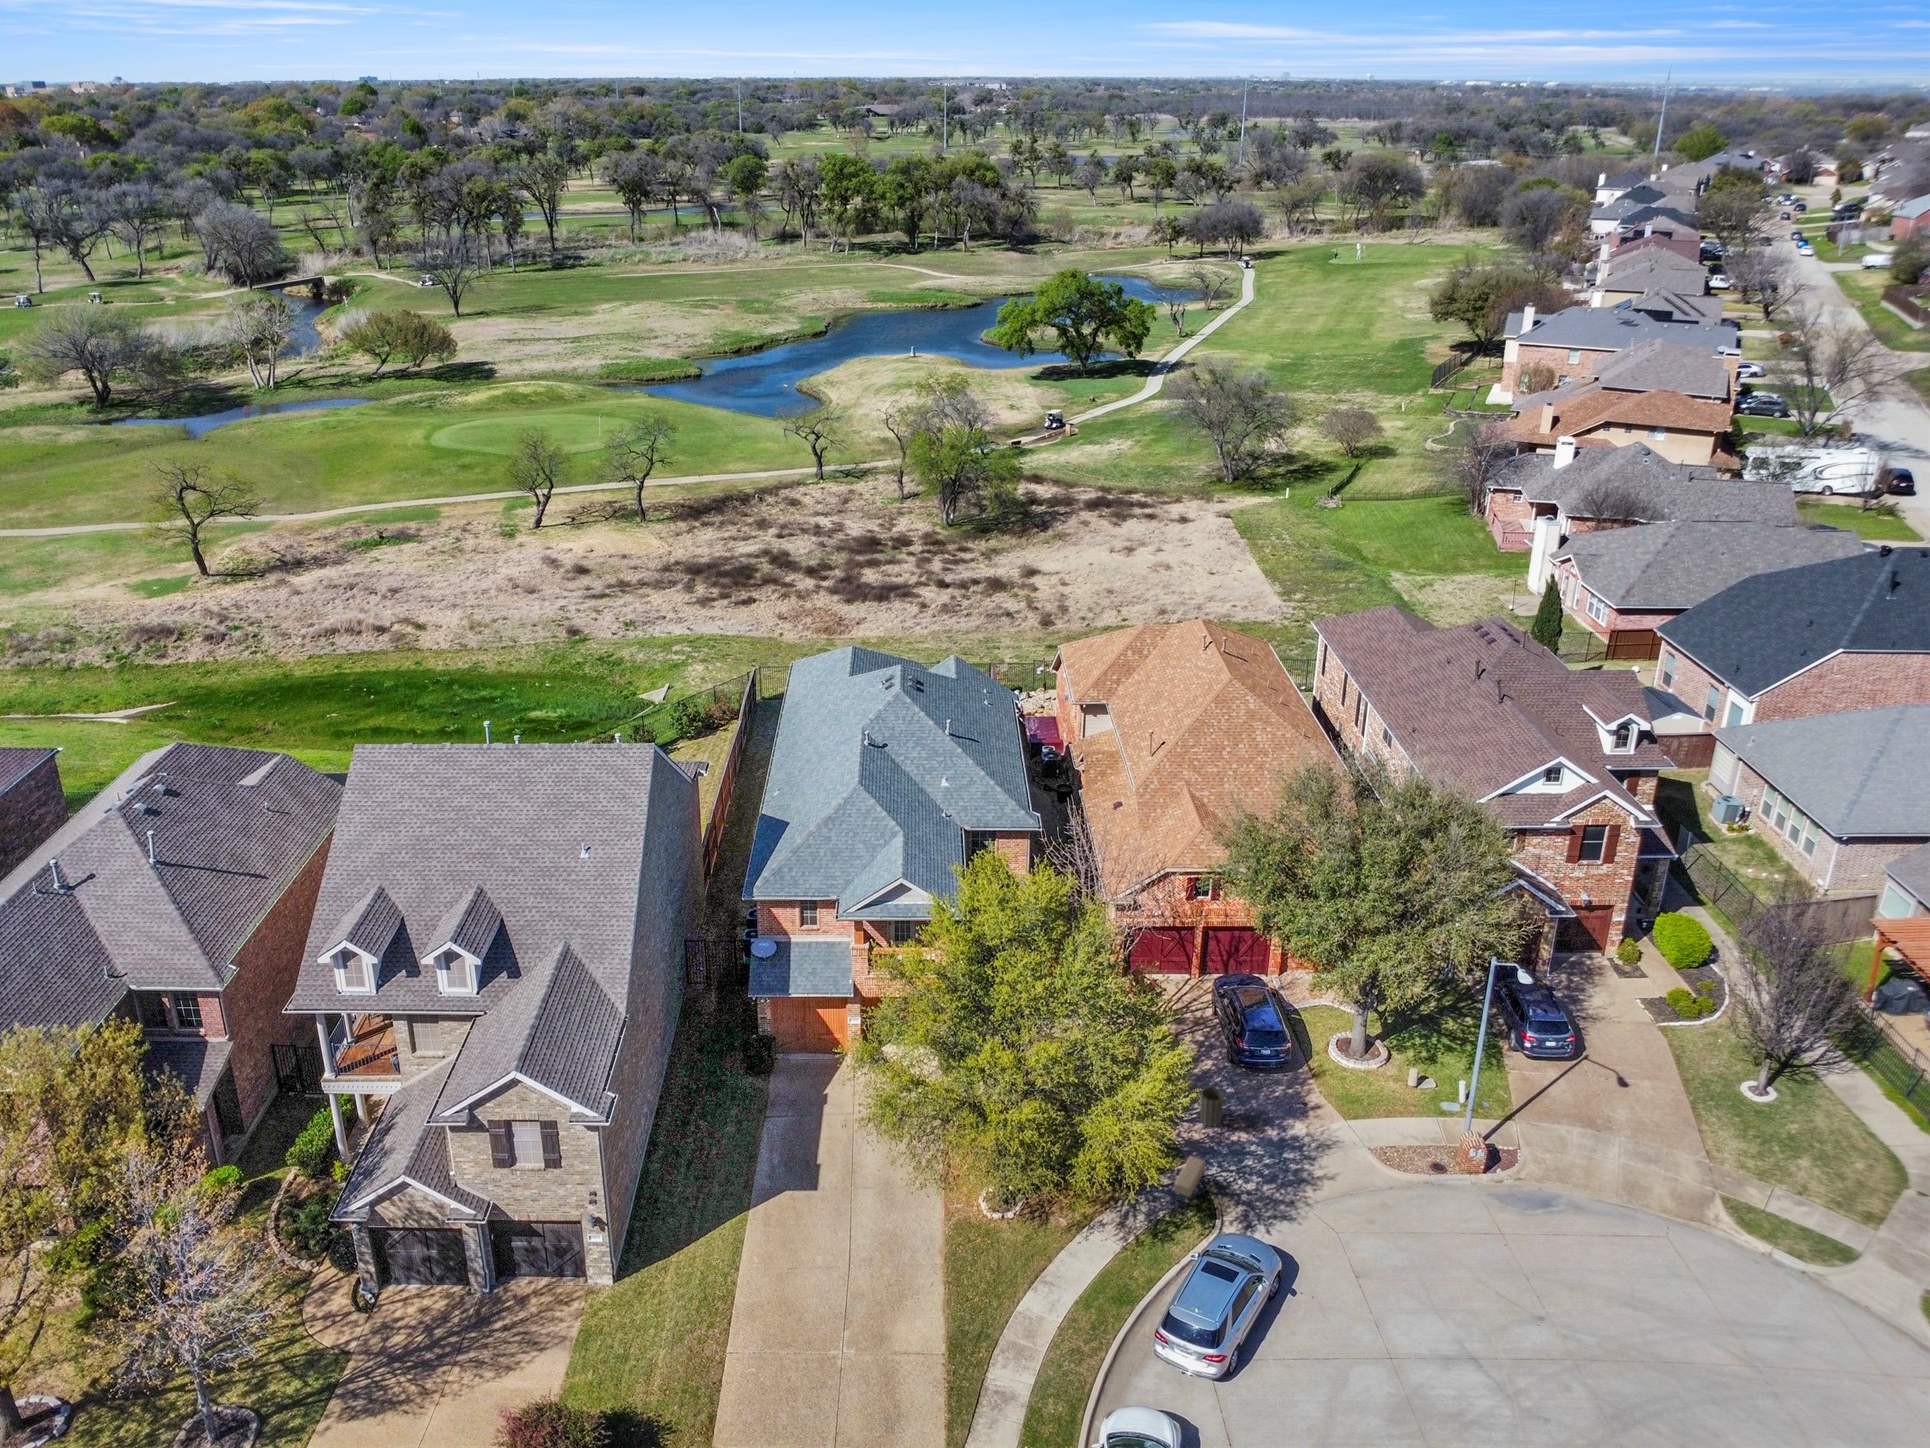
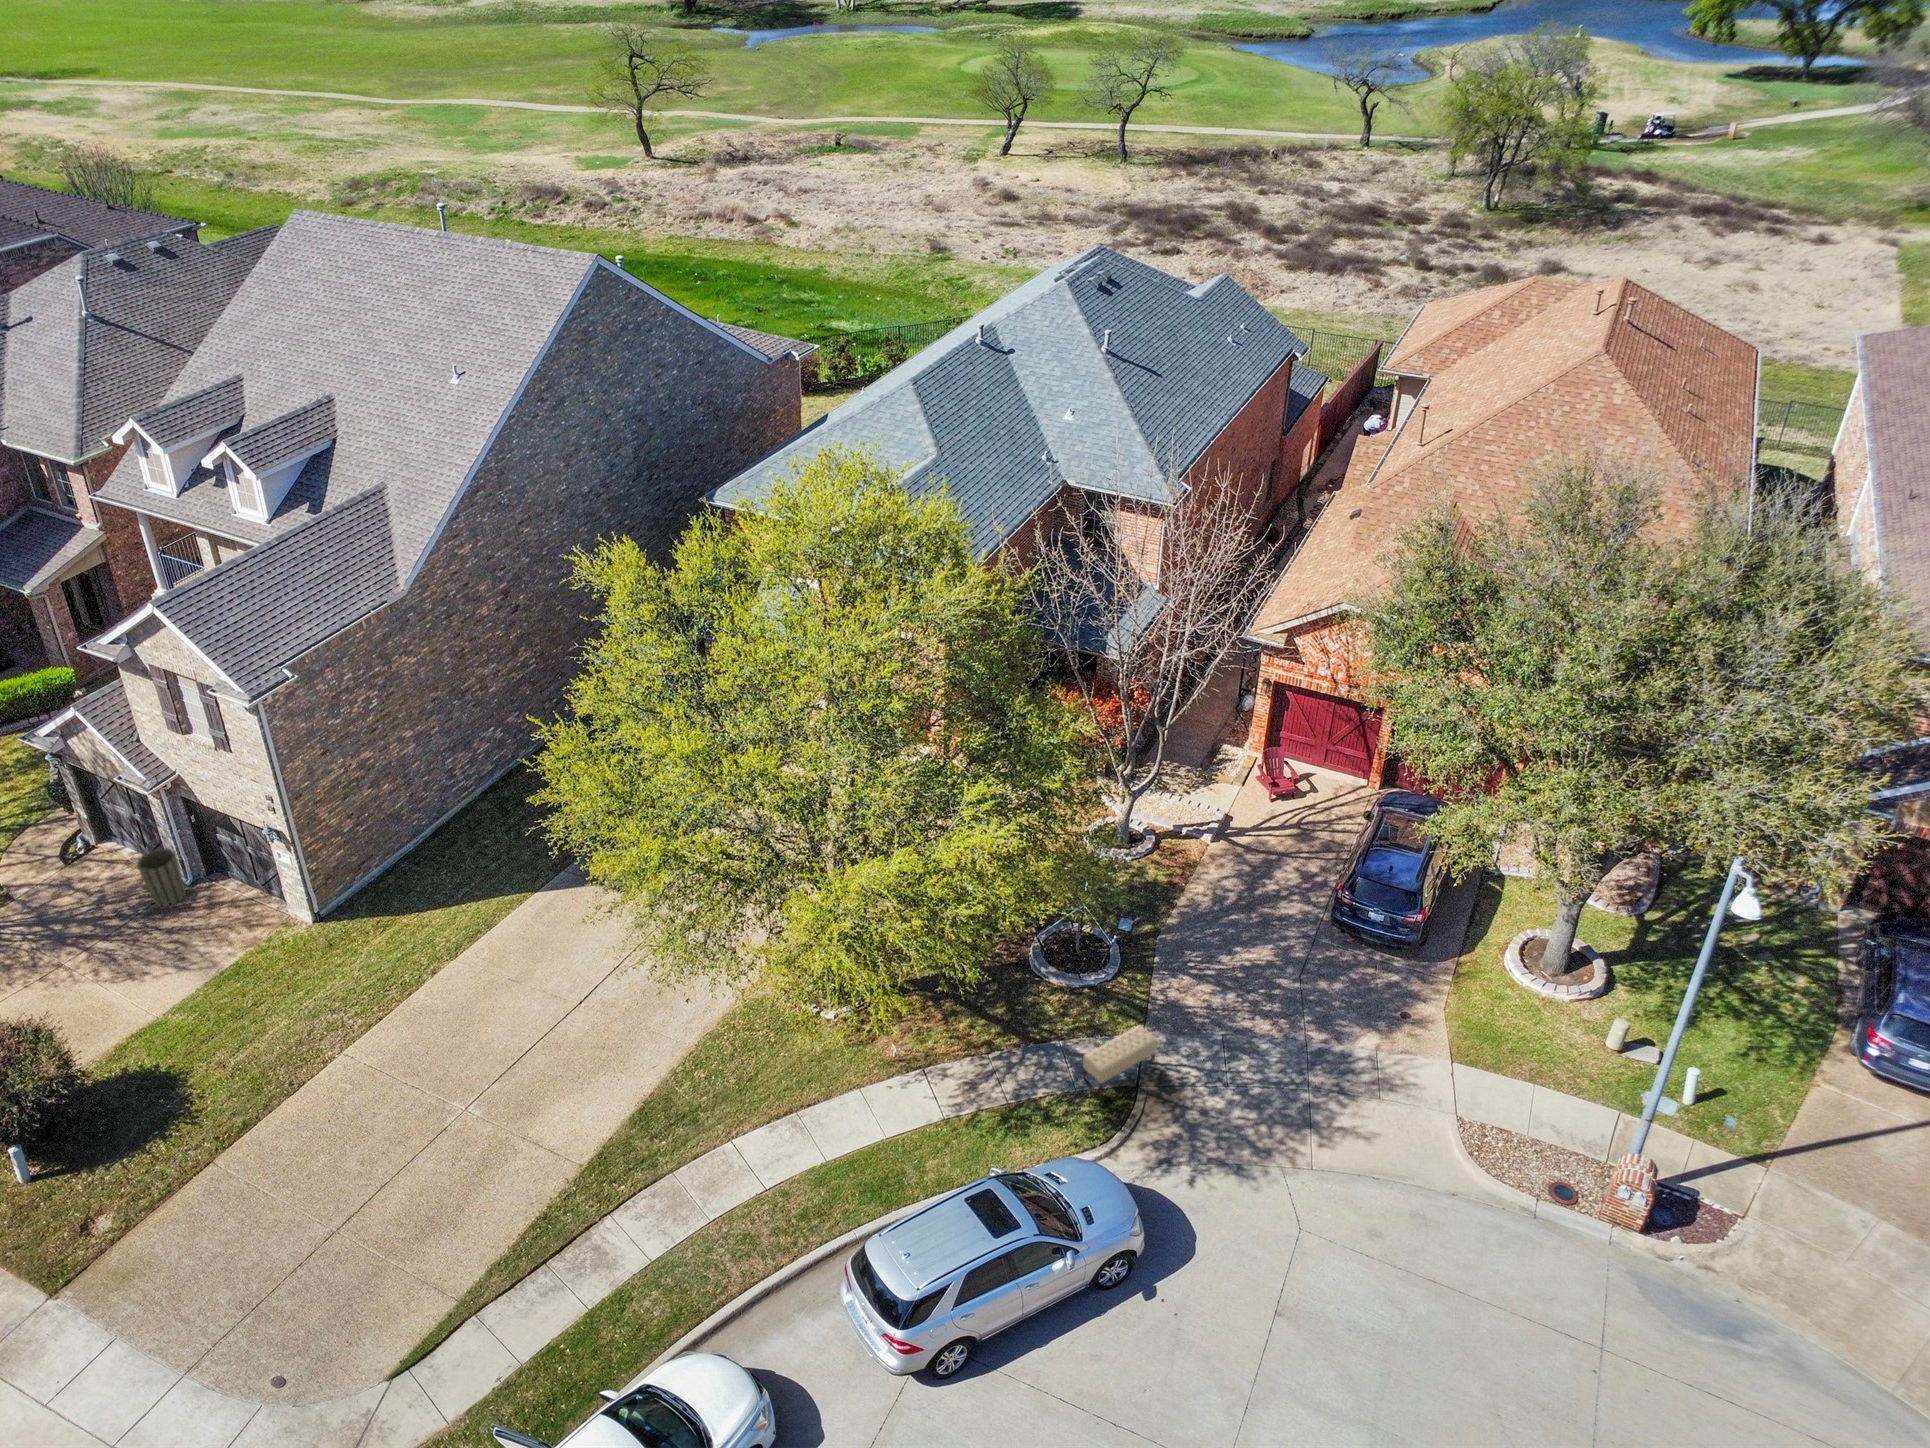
trash can: present [1200,1086,1225,1127] -> present [137,848,186,907]

